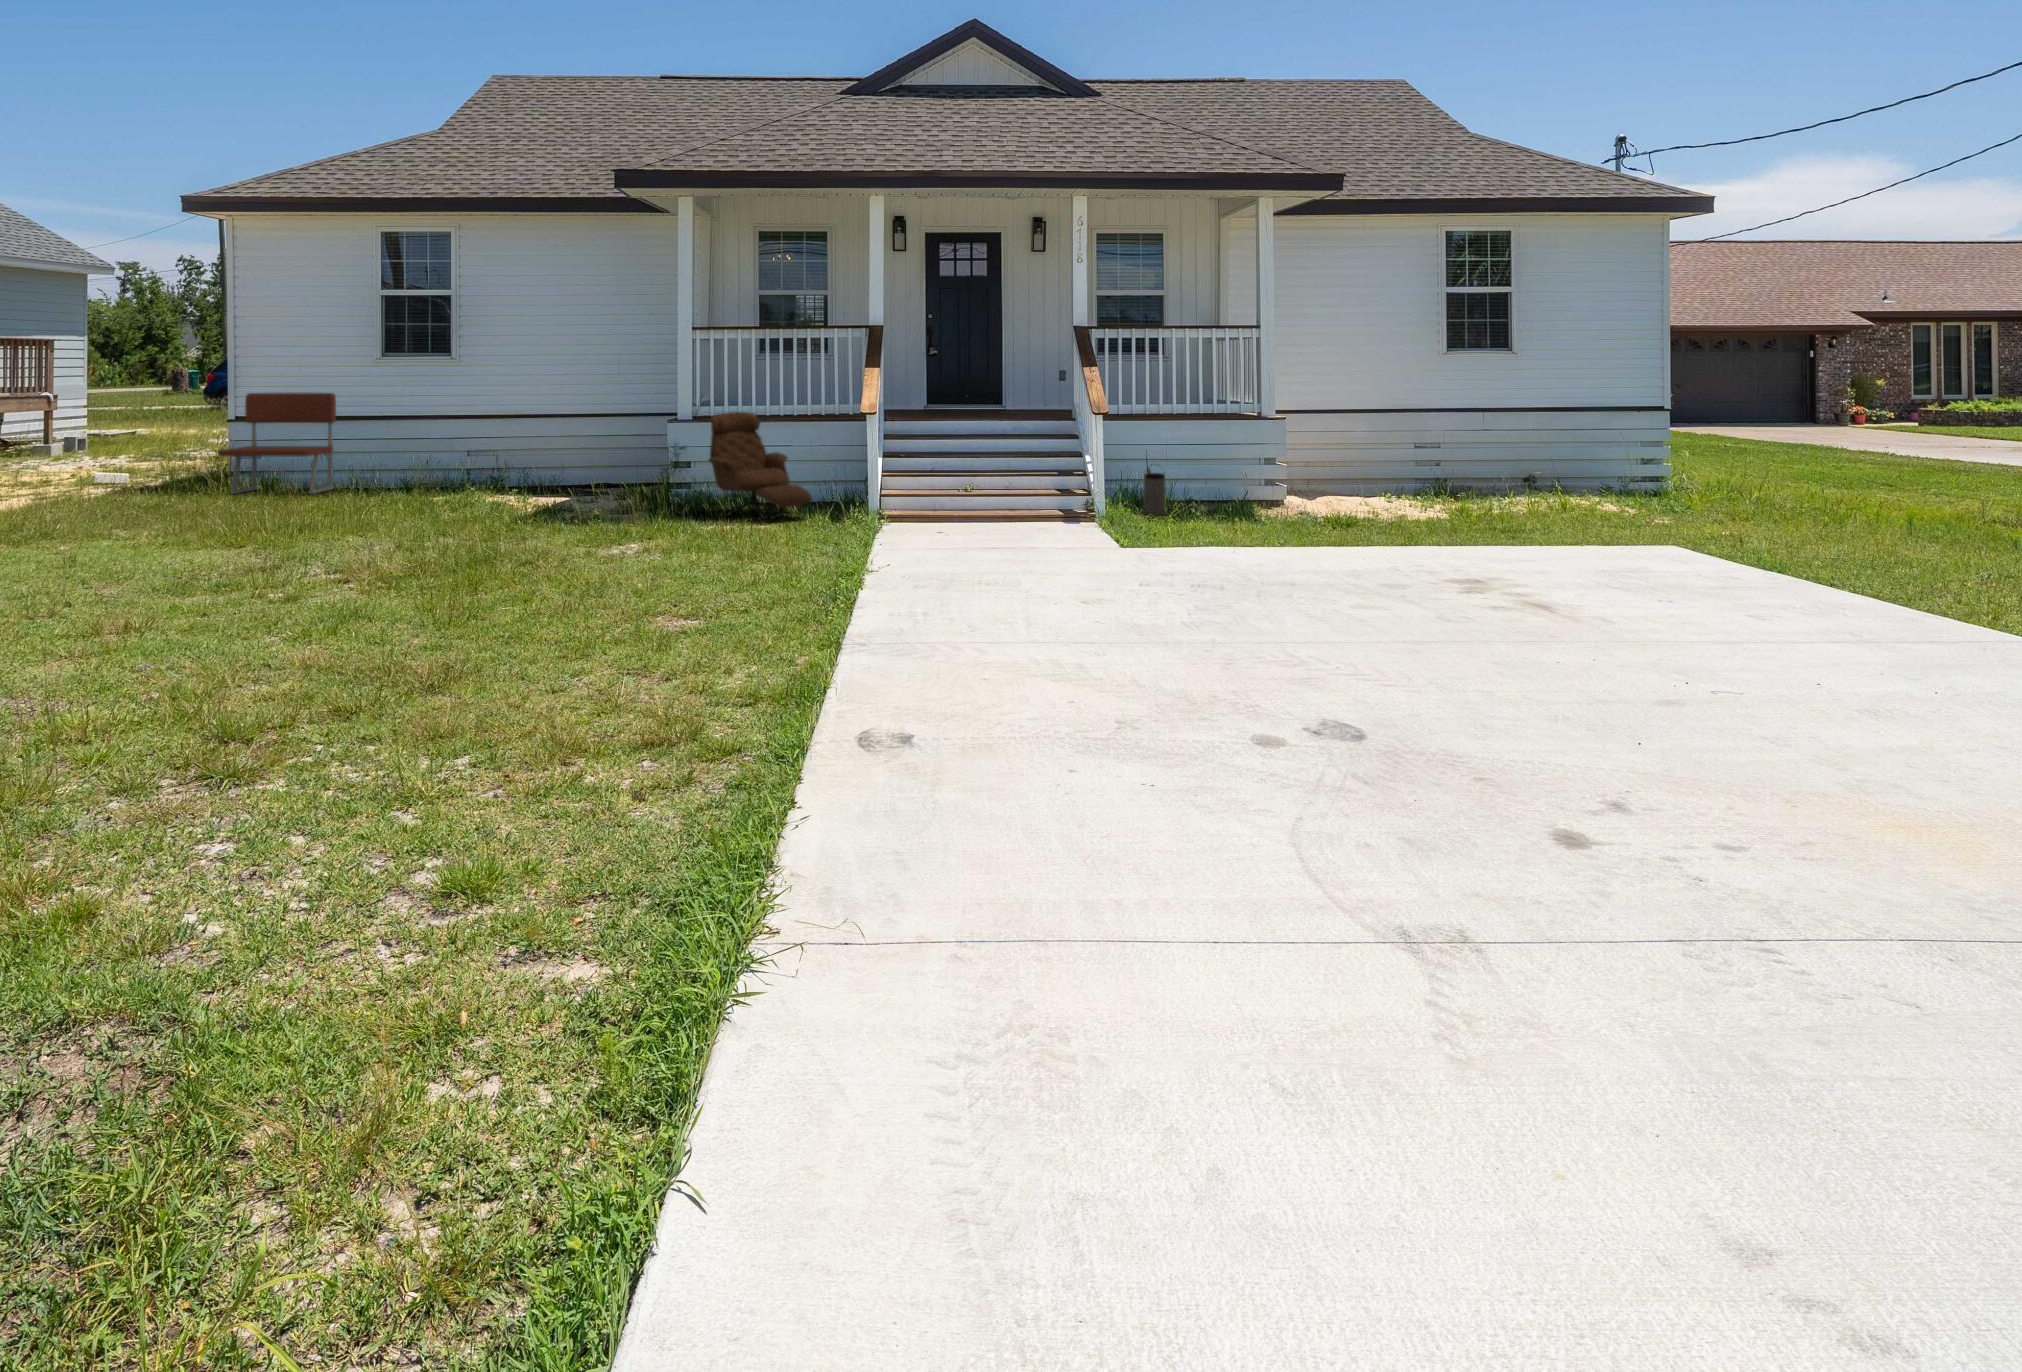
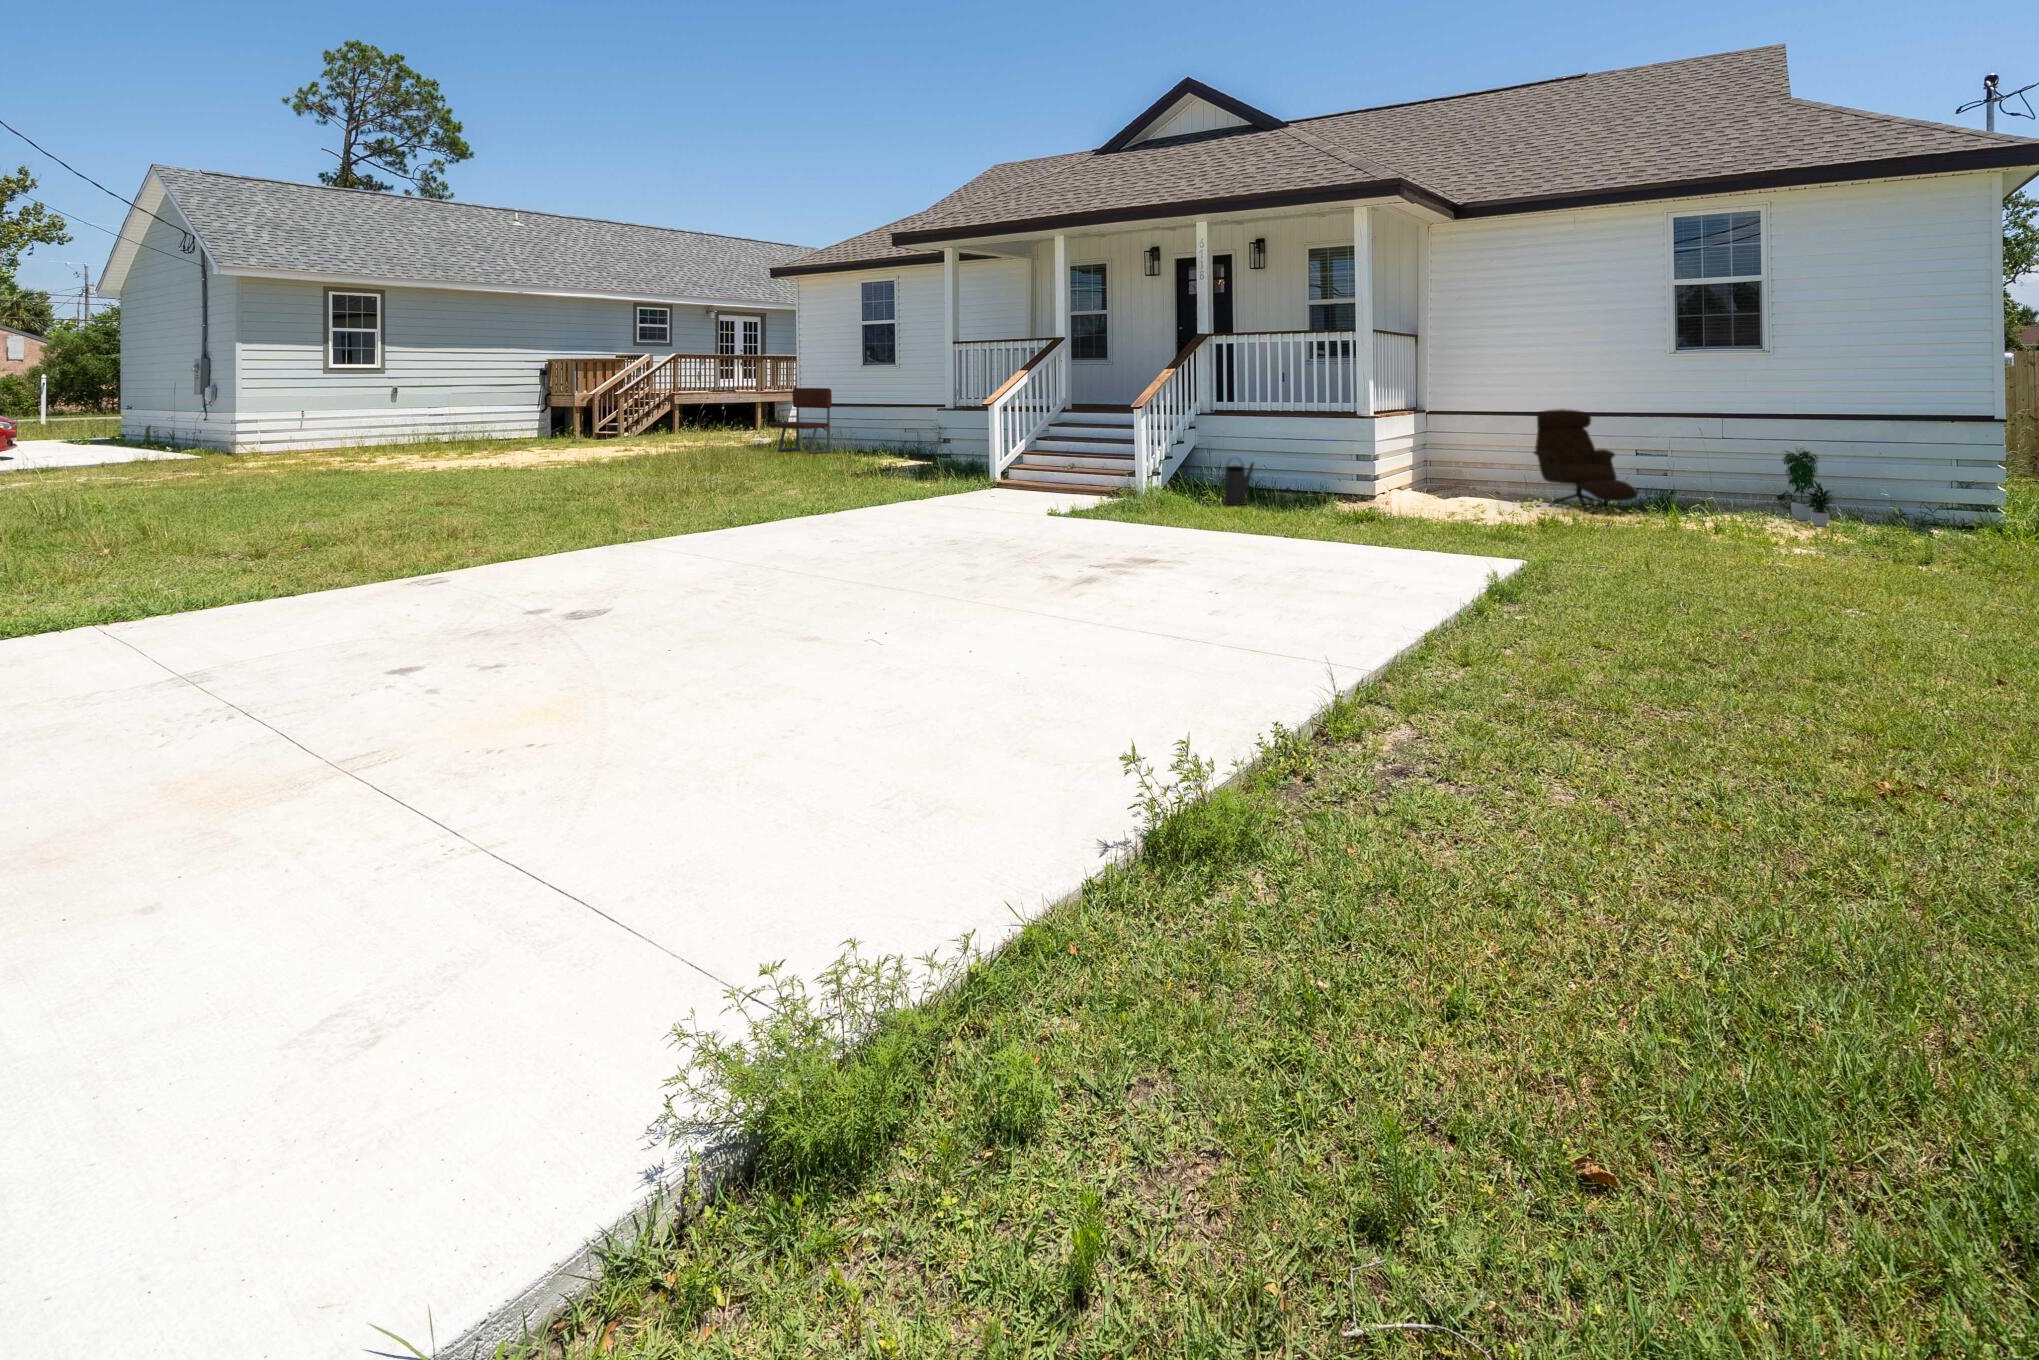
lounge chair: present [709,412,812,521] -> present [1534,409,1638,514]
potted plant: none [1536,428,1591,493] -> present [1782,448,1834,526]

